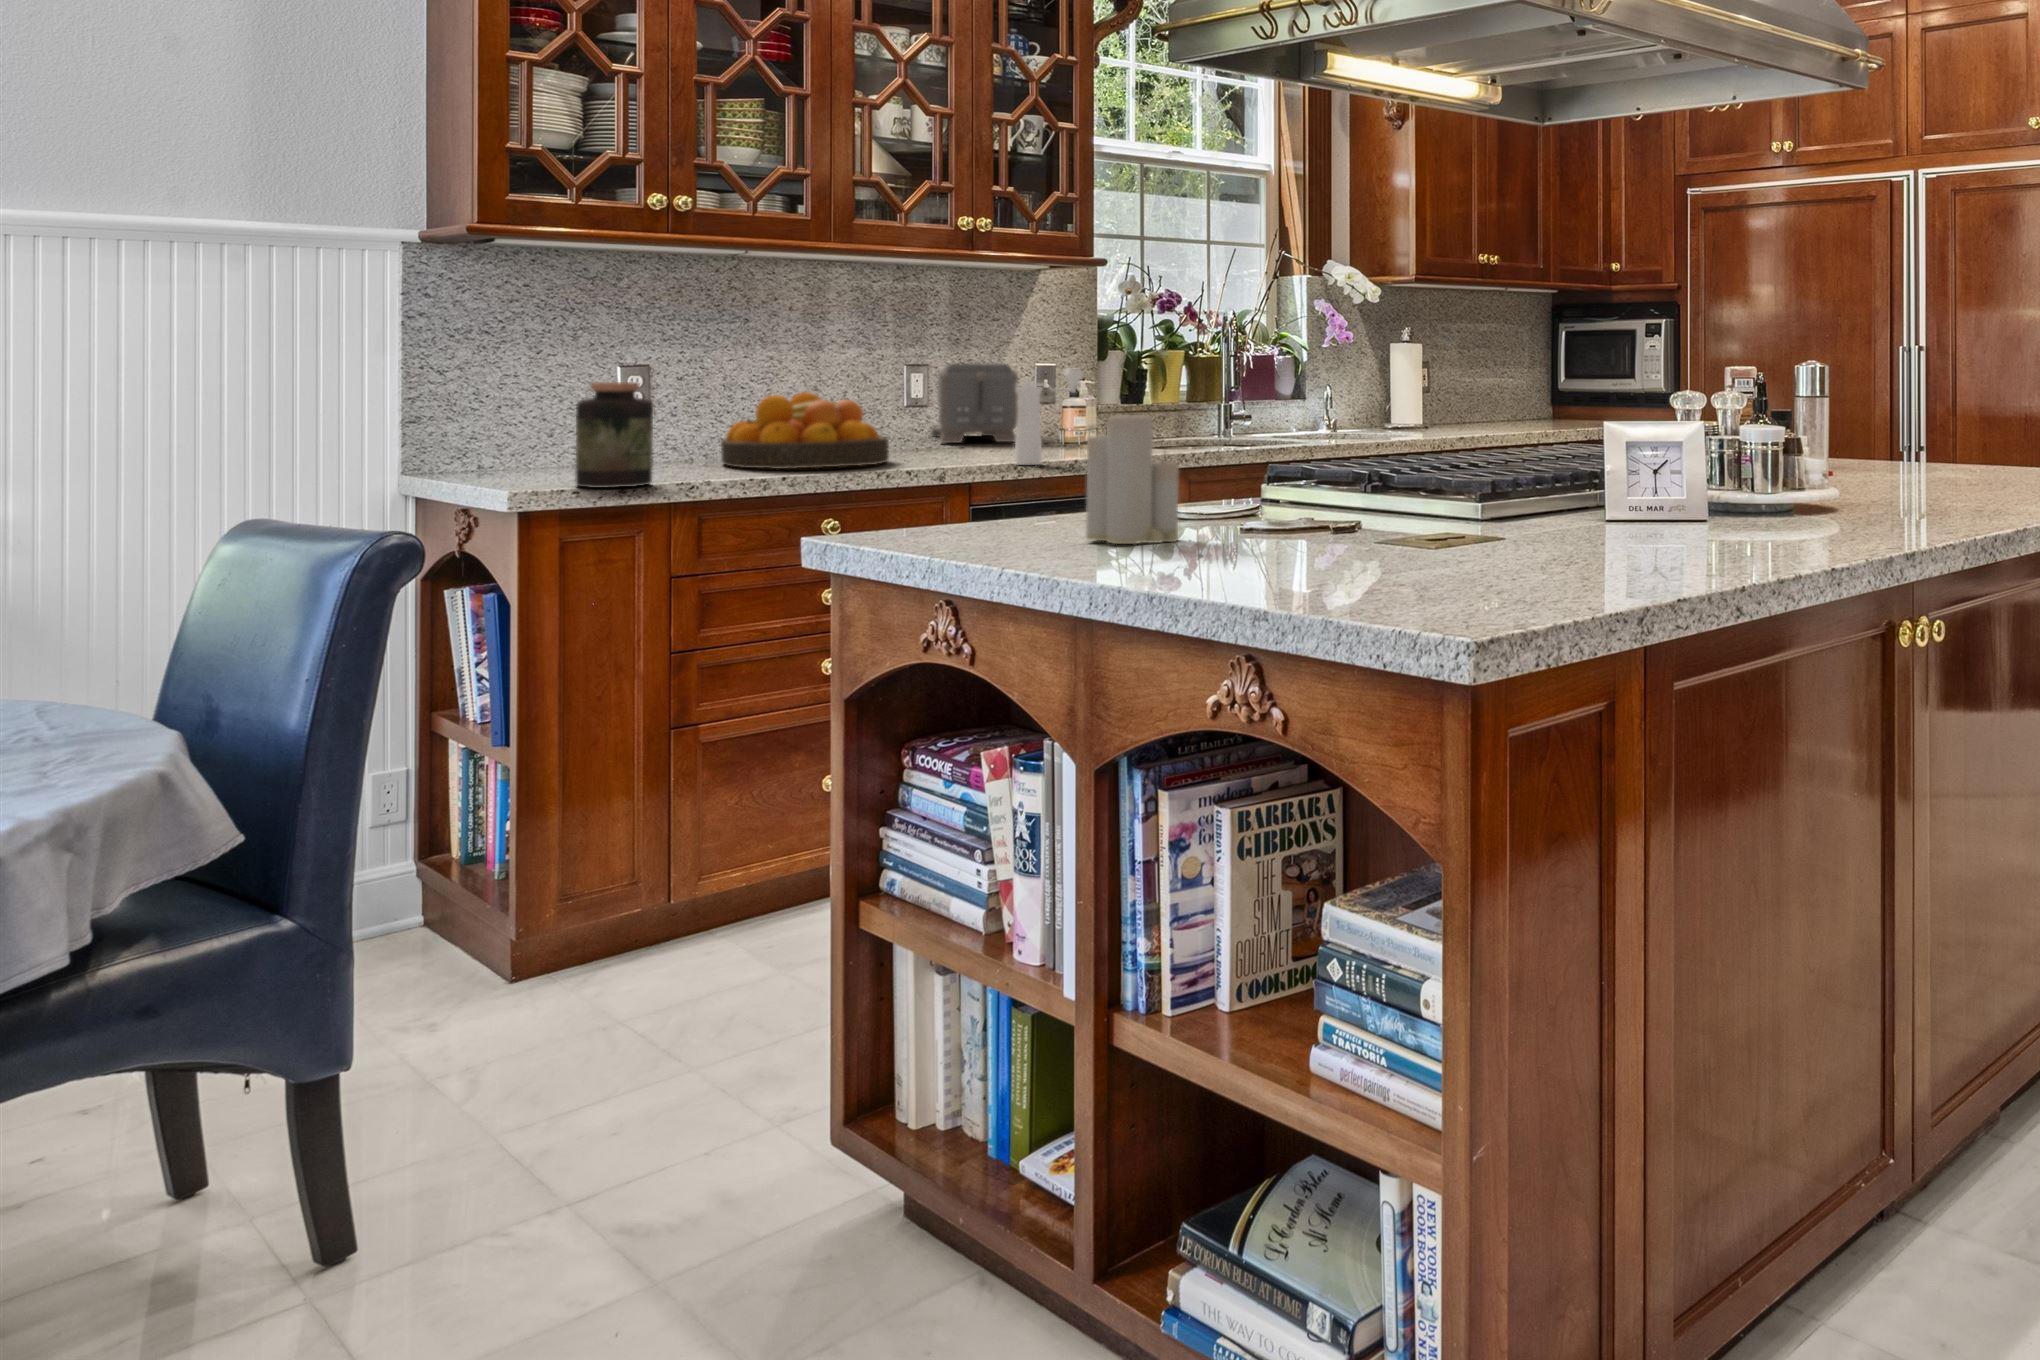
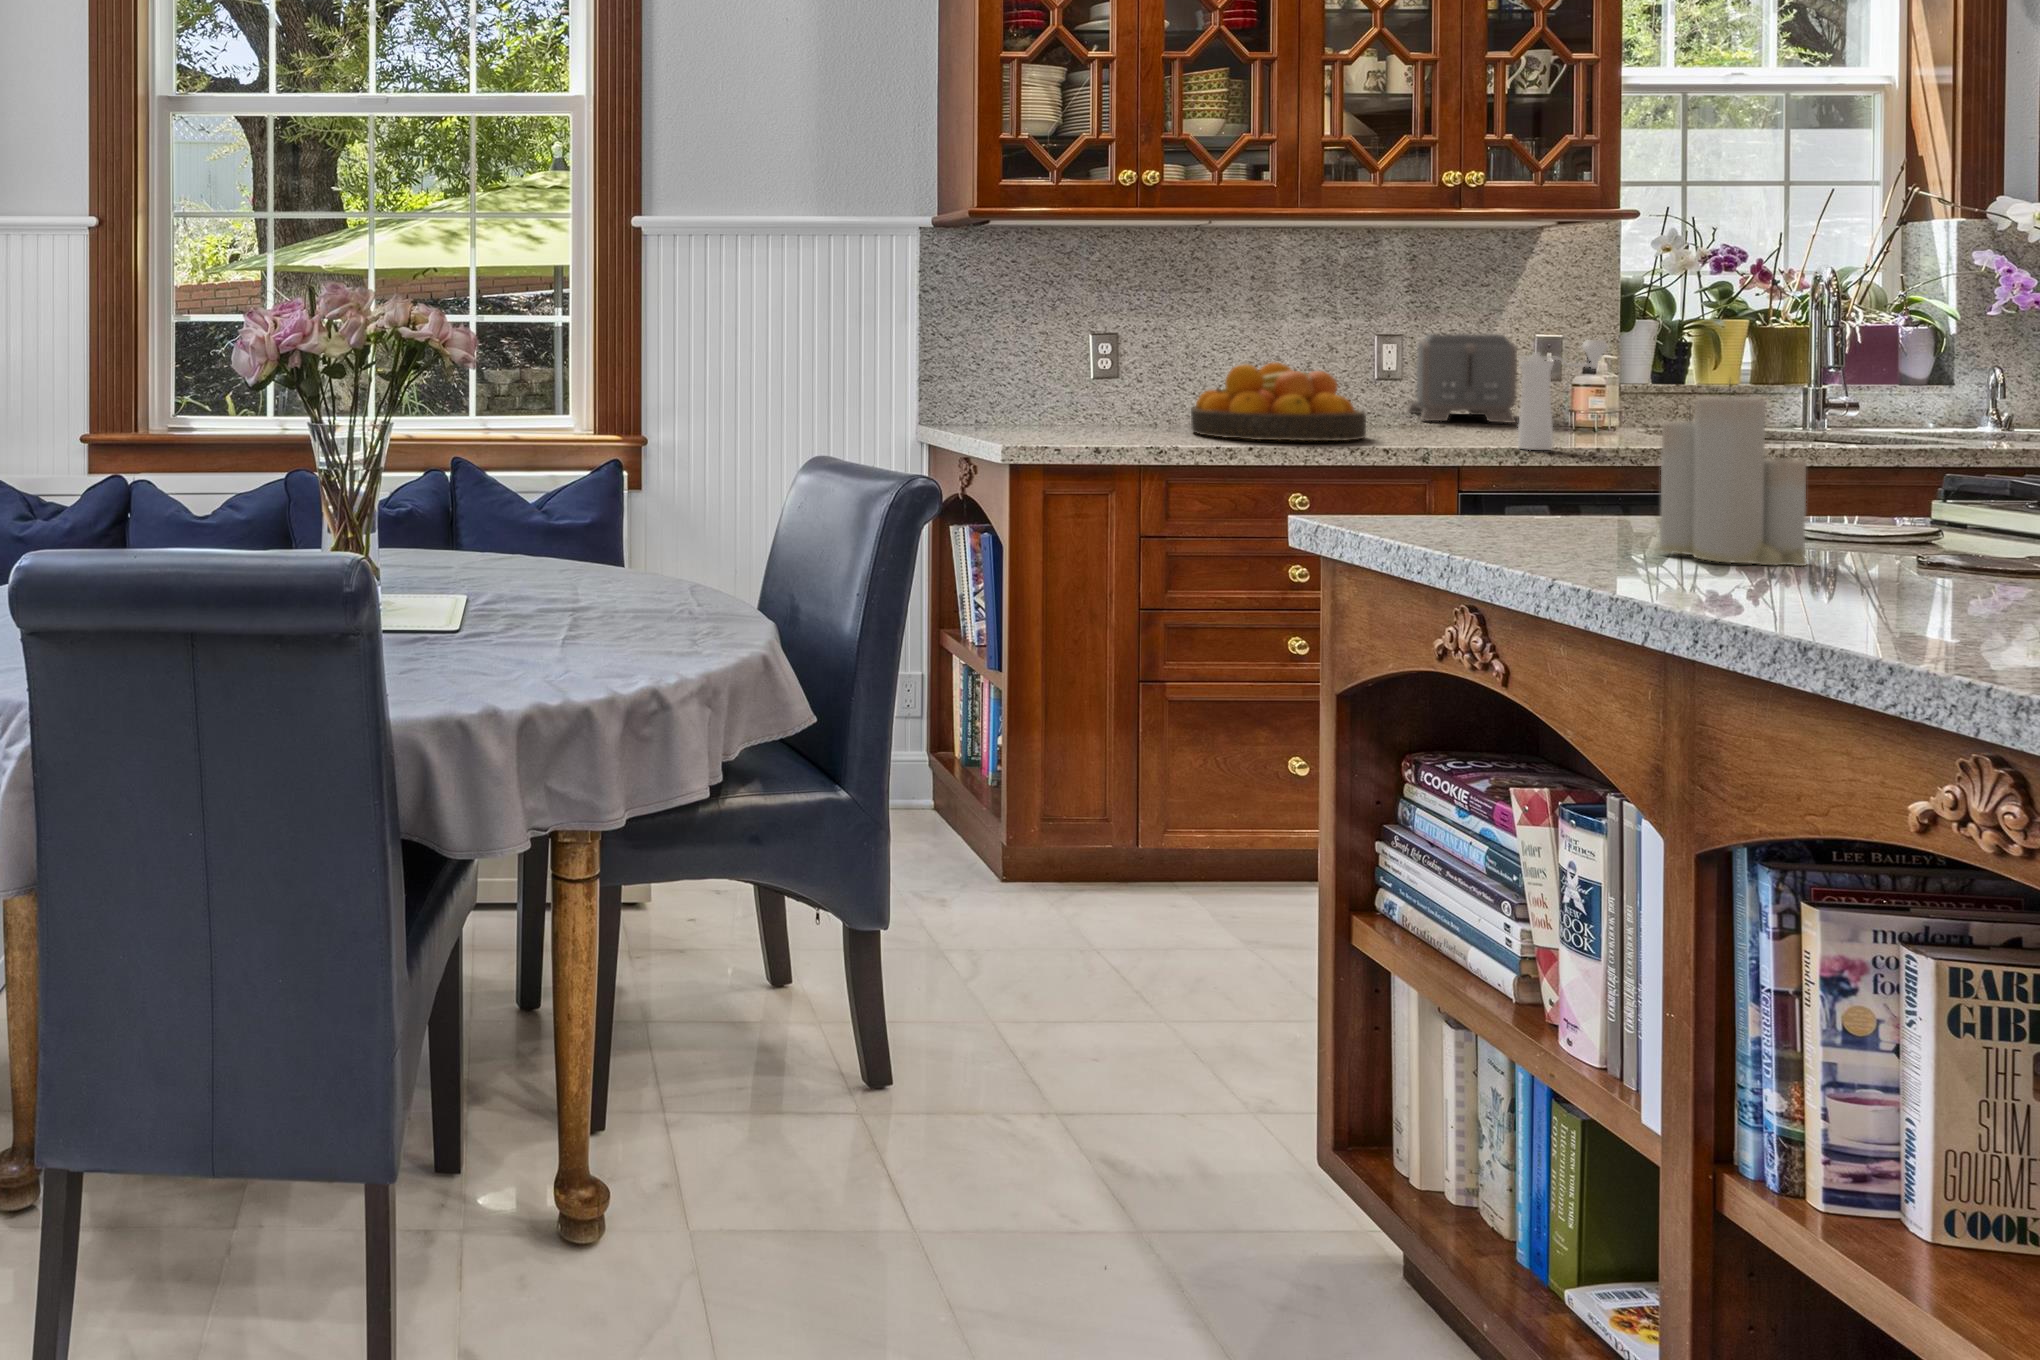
jar: present [575,382,653,488] -> none [1060,349,1128,450]

